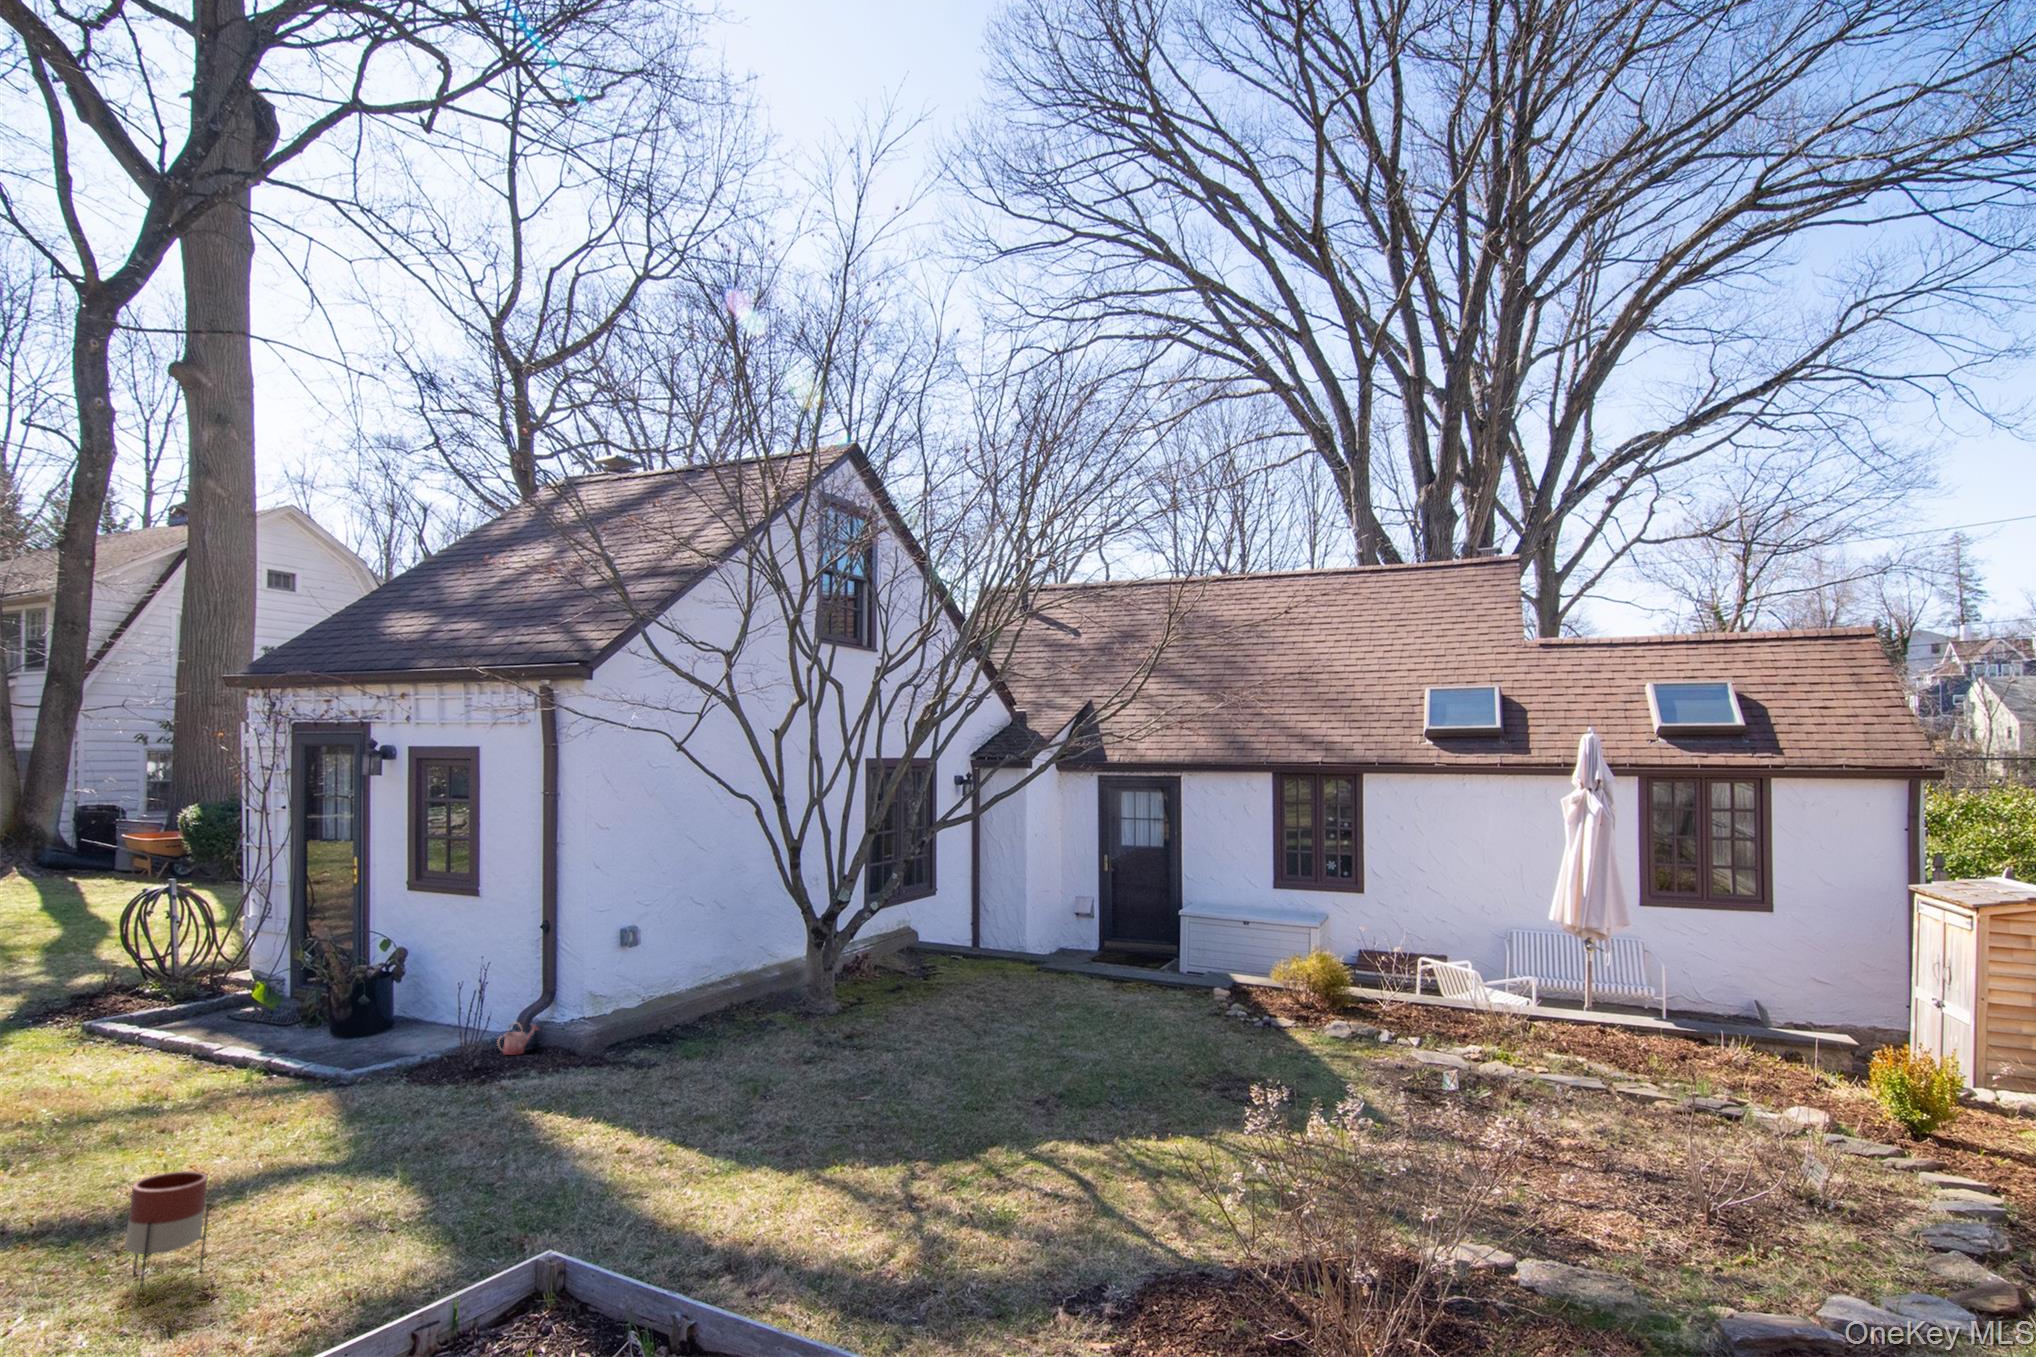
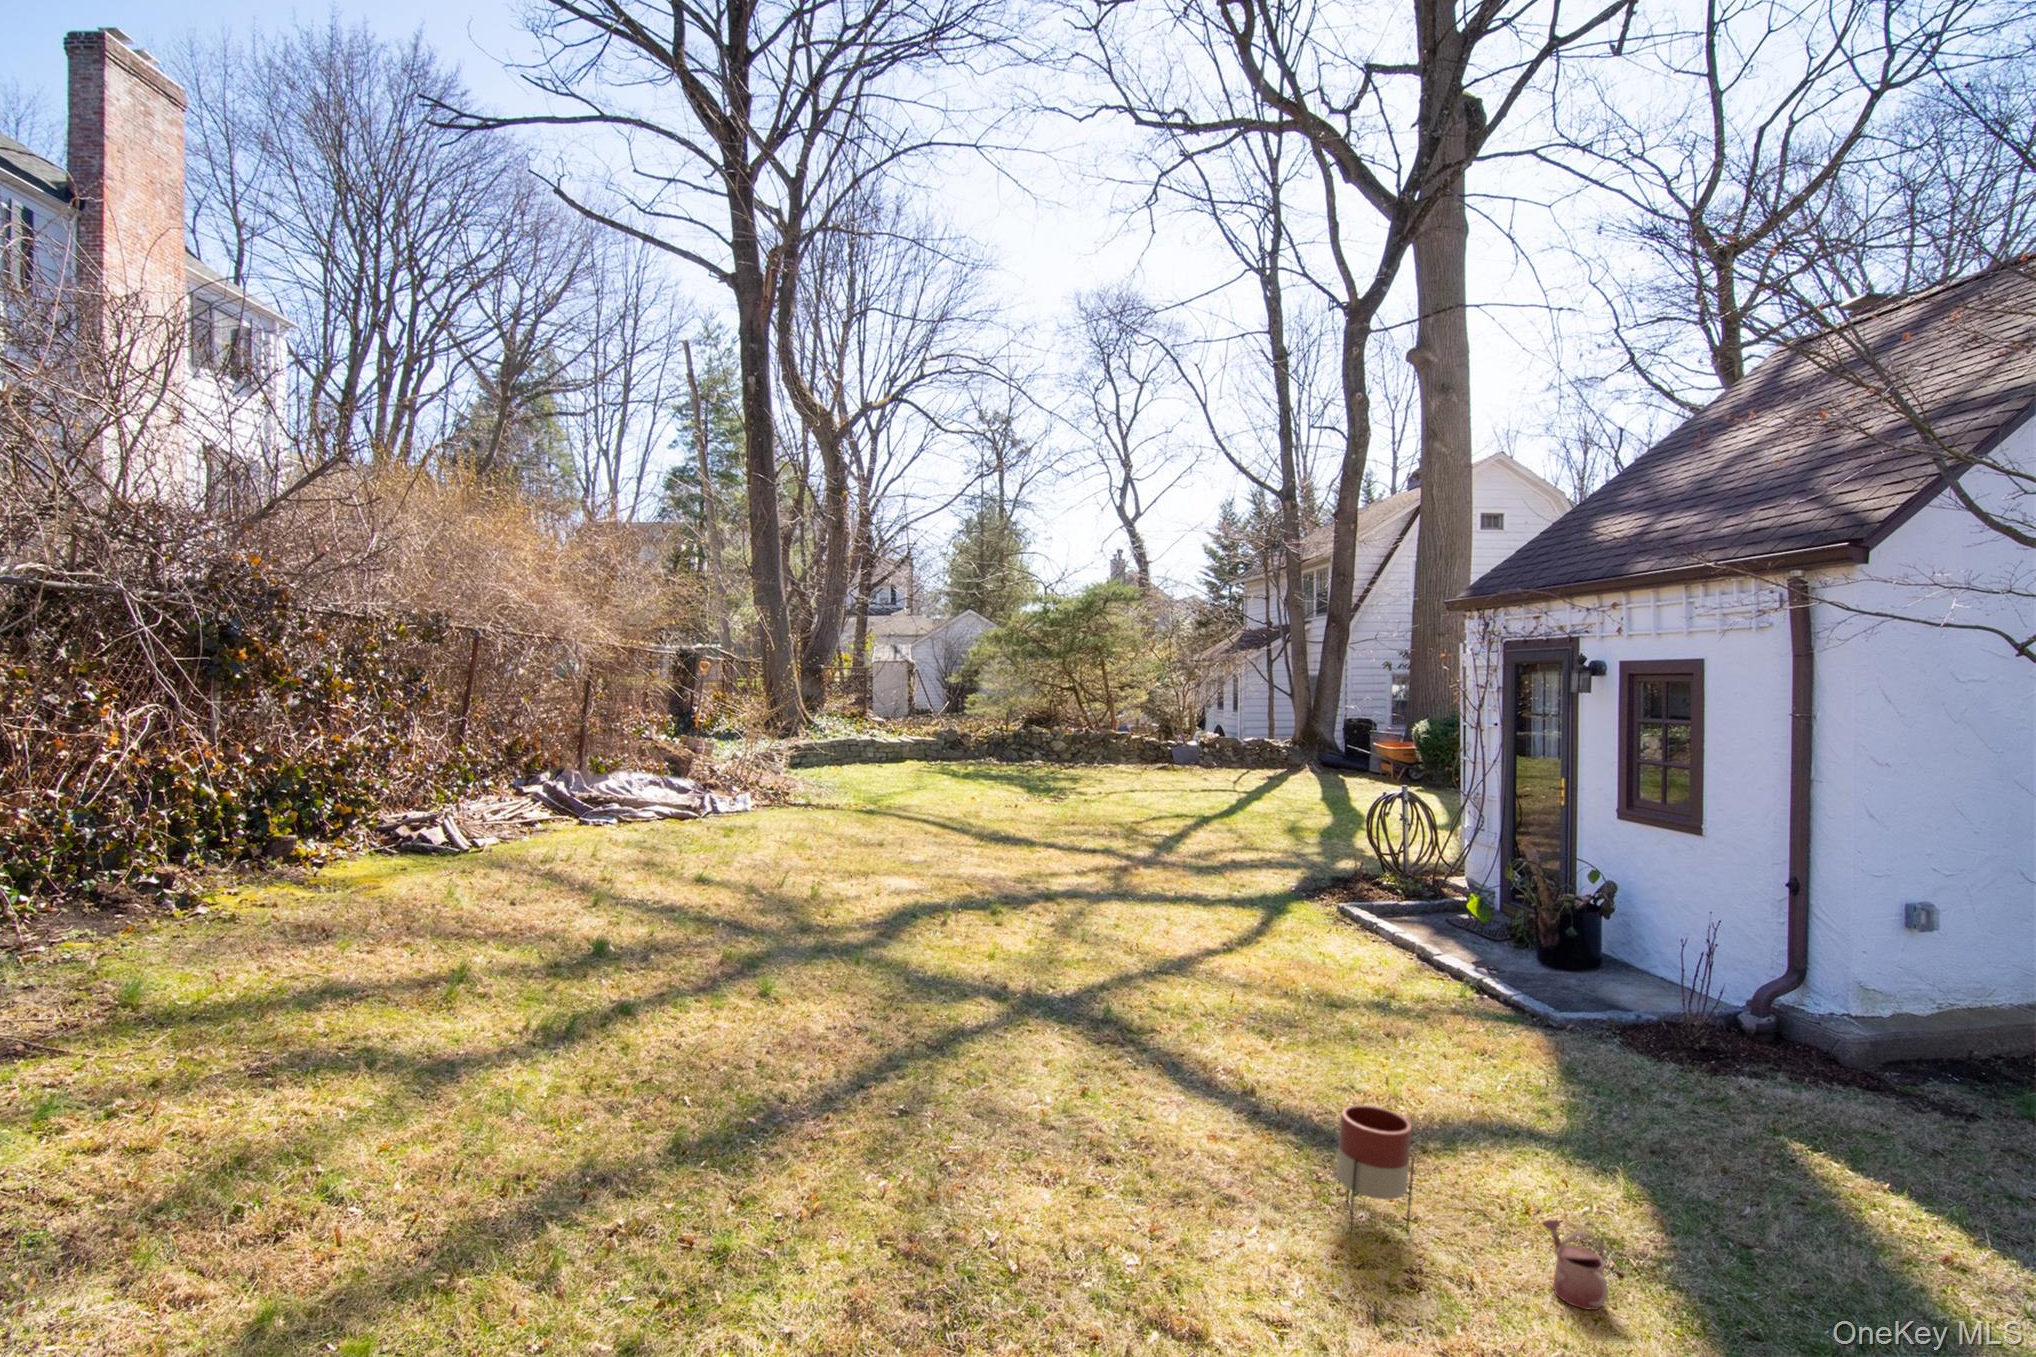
watering can: present [497,1023,539,1055] -> present [1542,1220,1608,1310]

